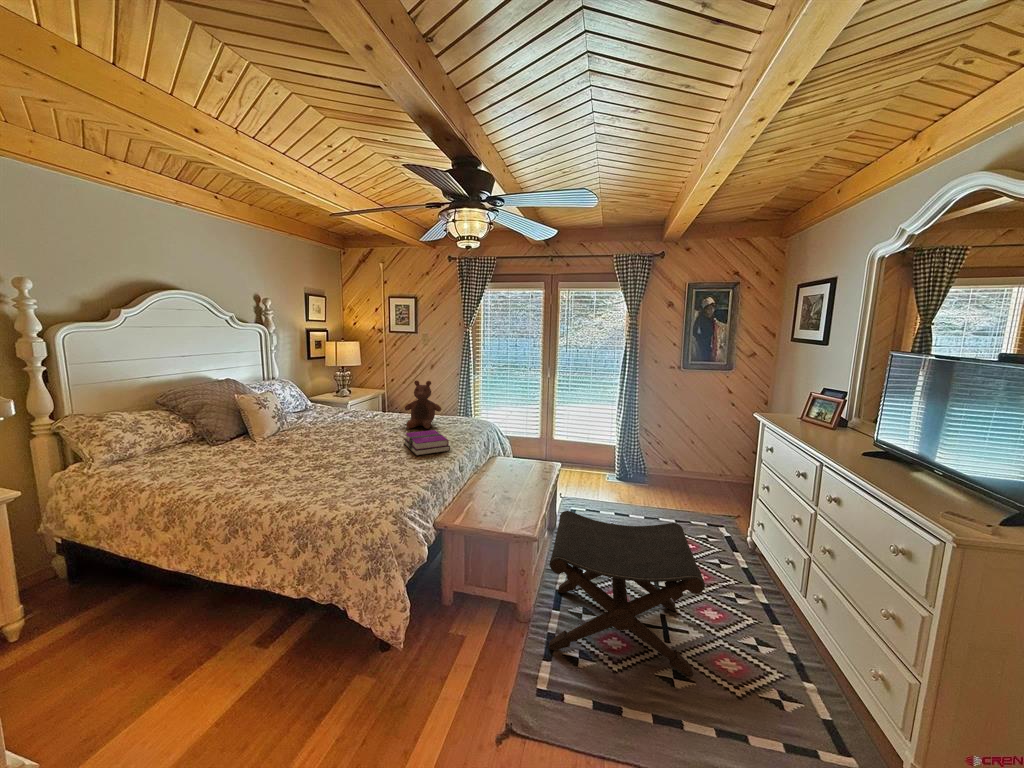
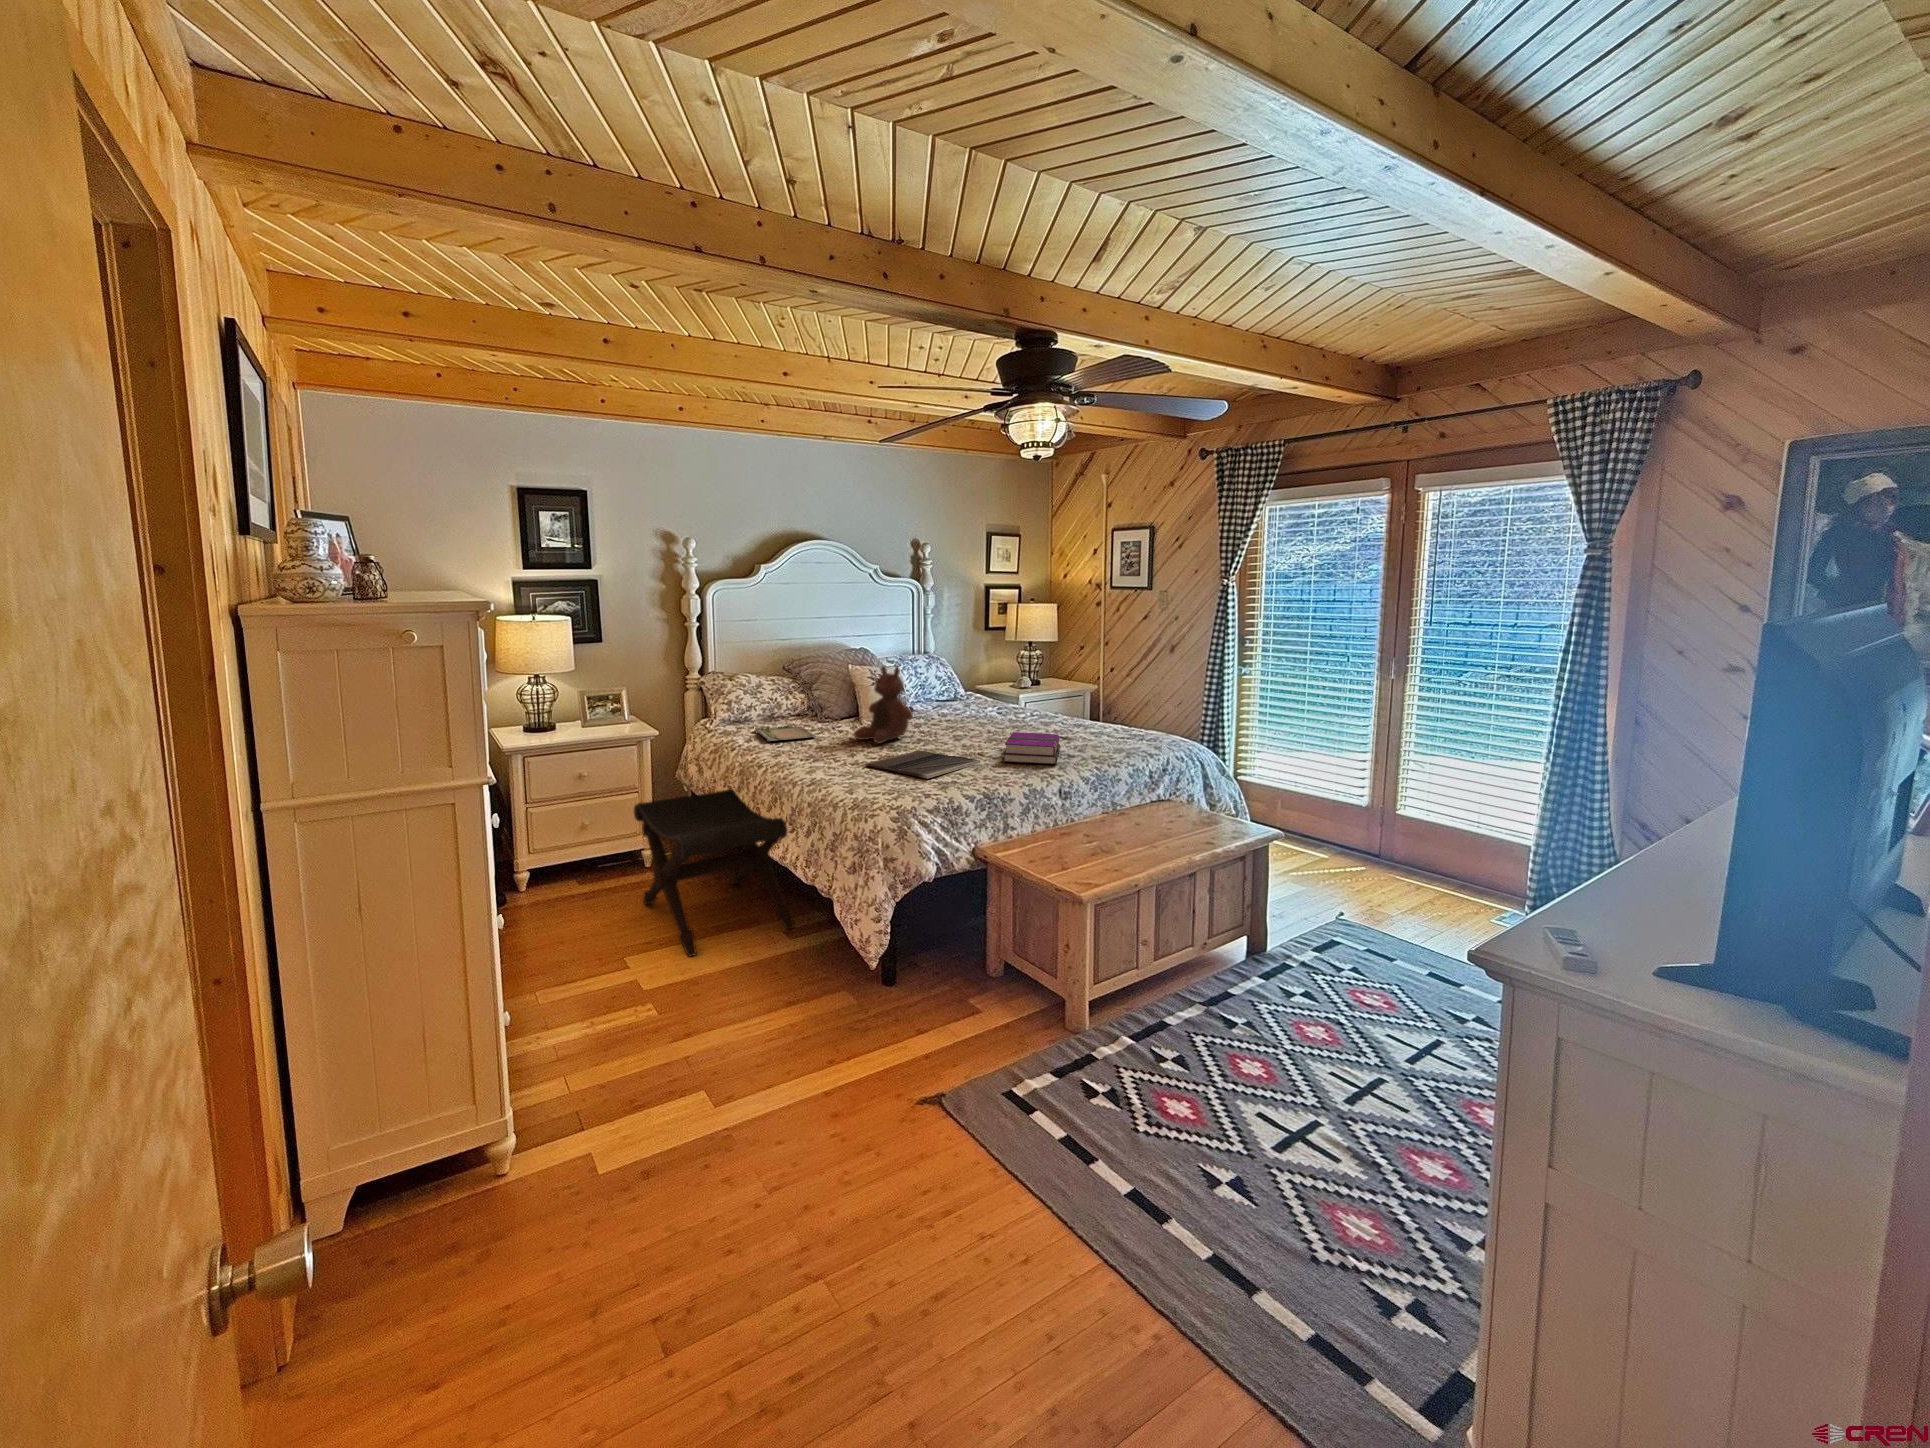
stuffed bear: present [405,381,441,429] -> present [854,666,913,744]
tray: none [153,453,235,477] -> present [755,725,816,742]
laptop: none [318,458,401,482] -> present [865,750,980,779]
footstool: present [549,511,705,676] -> present [634,789,794,956]

